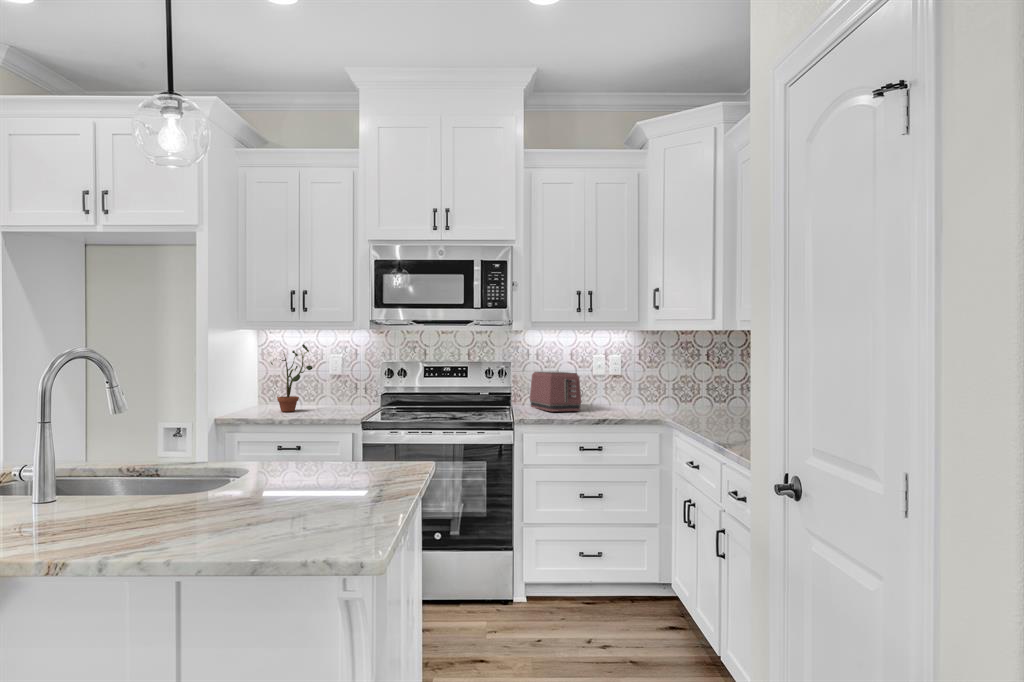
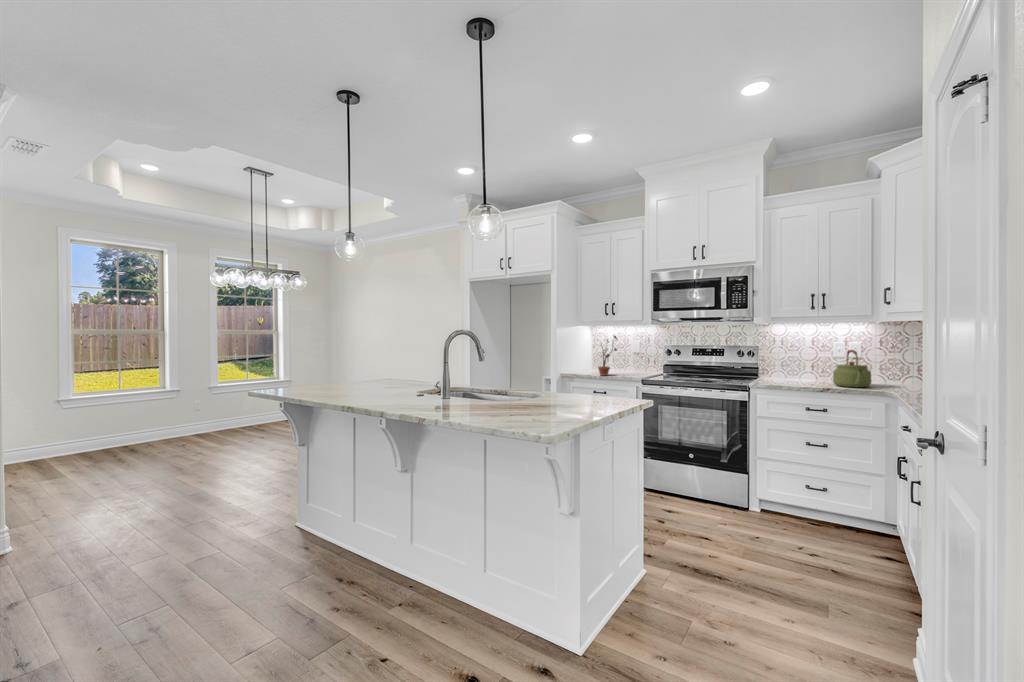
kettle: none [604,367,644,414] -> present [833,350,871,387]
toaster: present [530,372,581,412] -> none [773,353,813,383]

